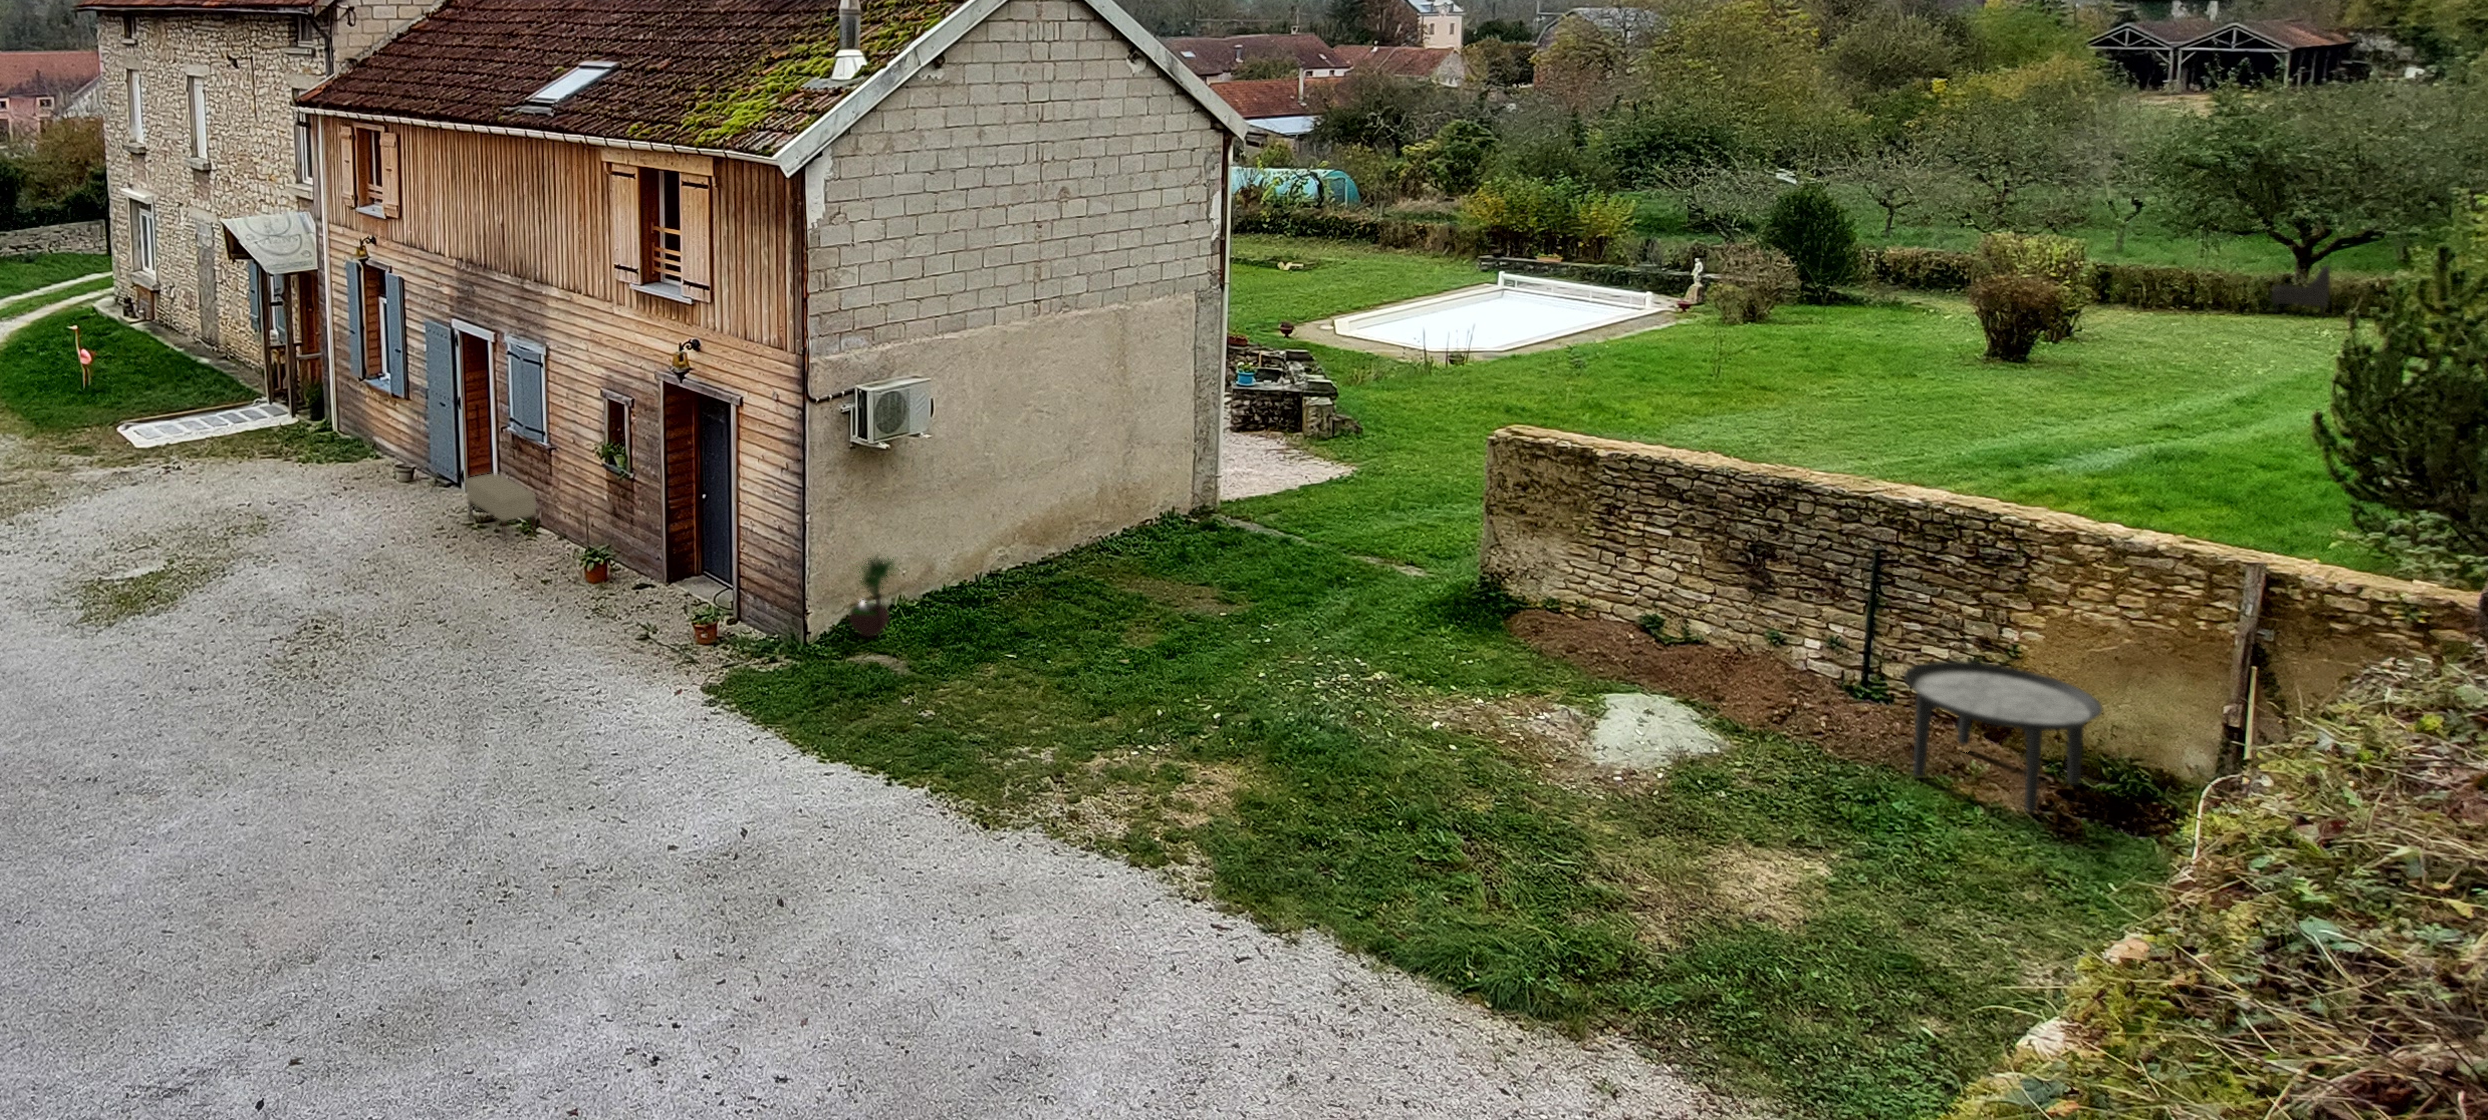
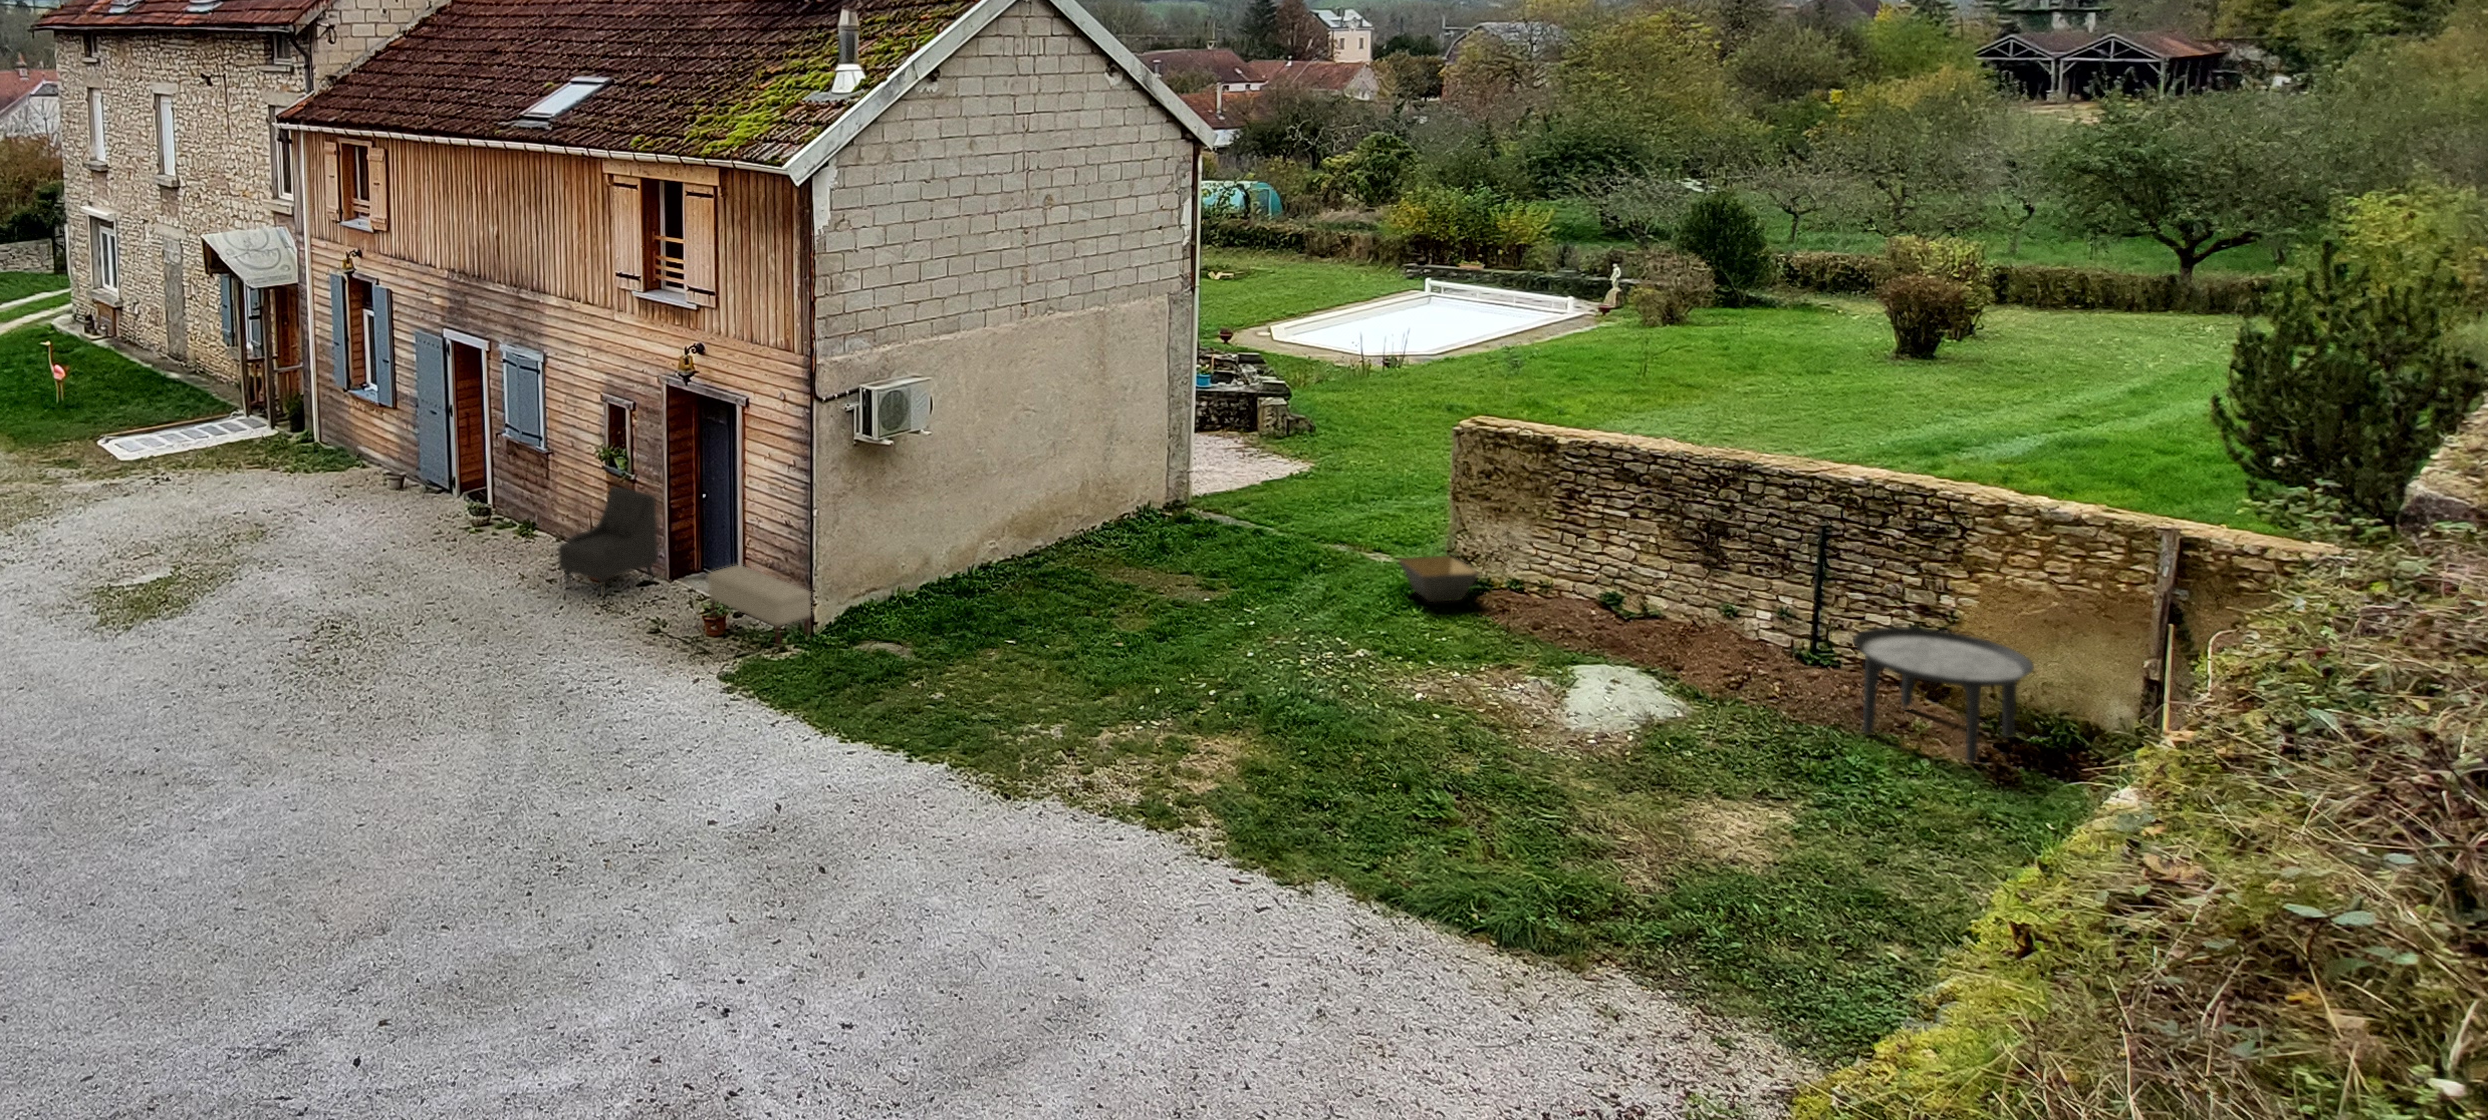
chair: present [2272,266,2330,313] -> present [558,486,658,599]
bench: present [466,473,536,539] -> present [708,565,811,649]
potted tree: present [849,558,894,637] -> none [852,544,901,627]
basket: none [1424,572,1511,621] -> present [1398,556,1479,602]

